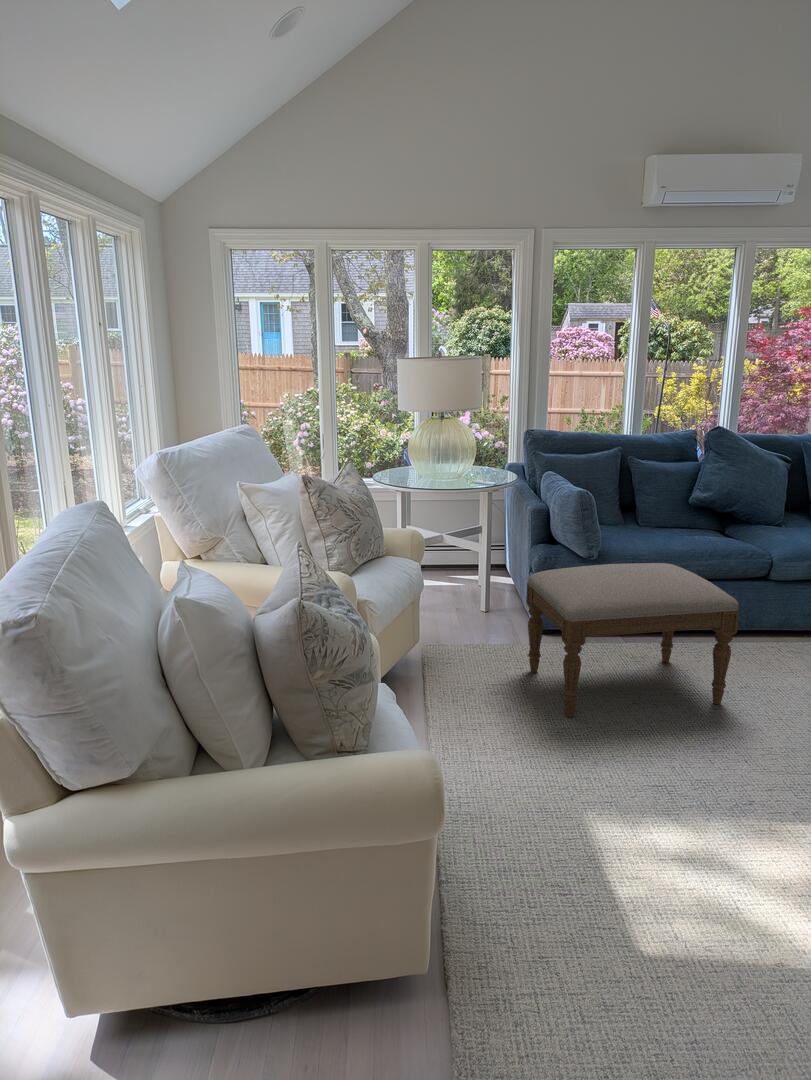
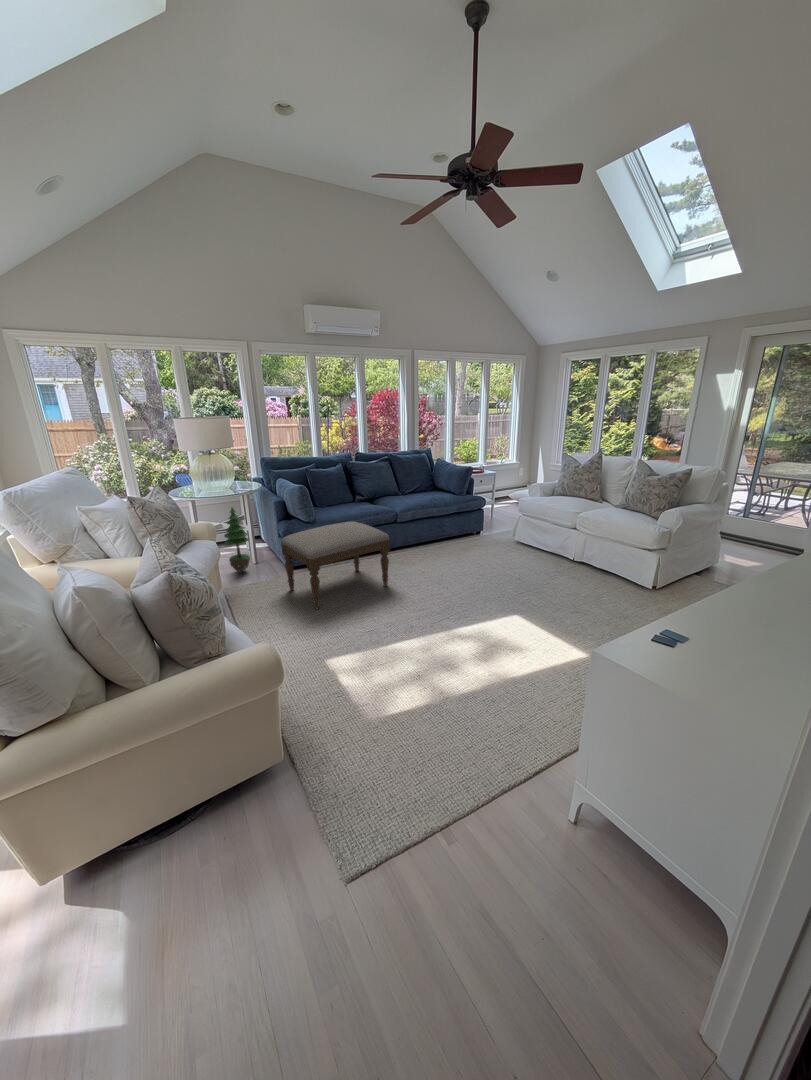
potted tree: none [439,508,481,623] -> present [224,508,250,572]

